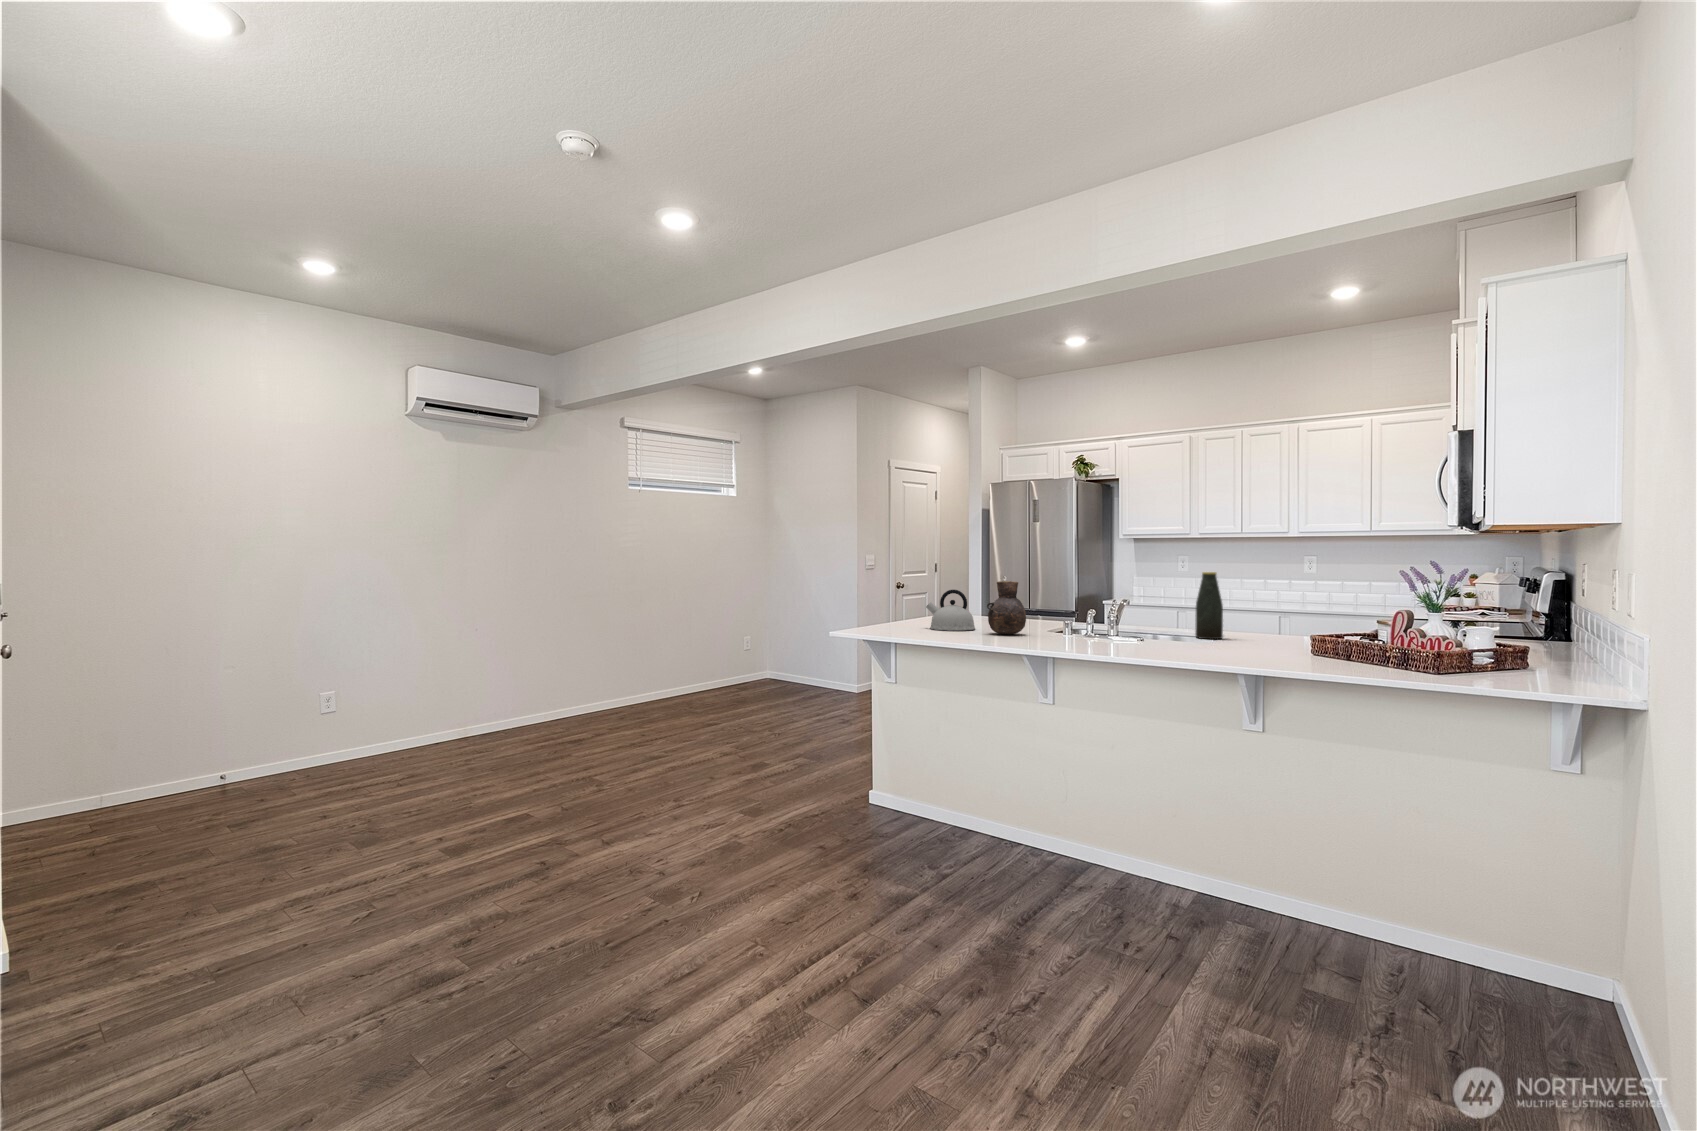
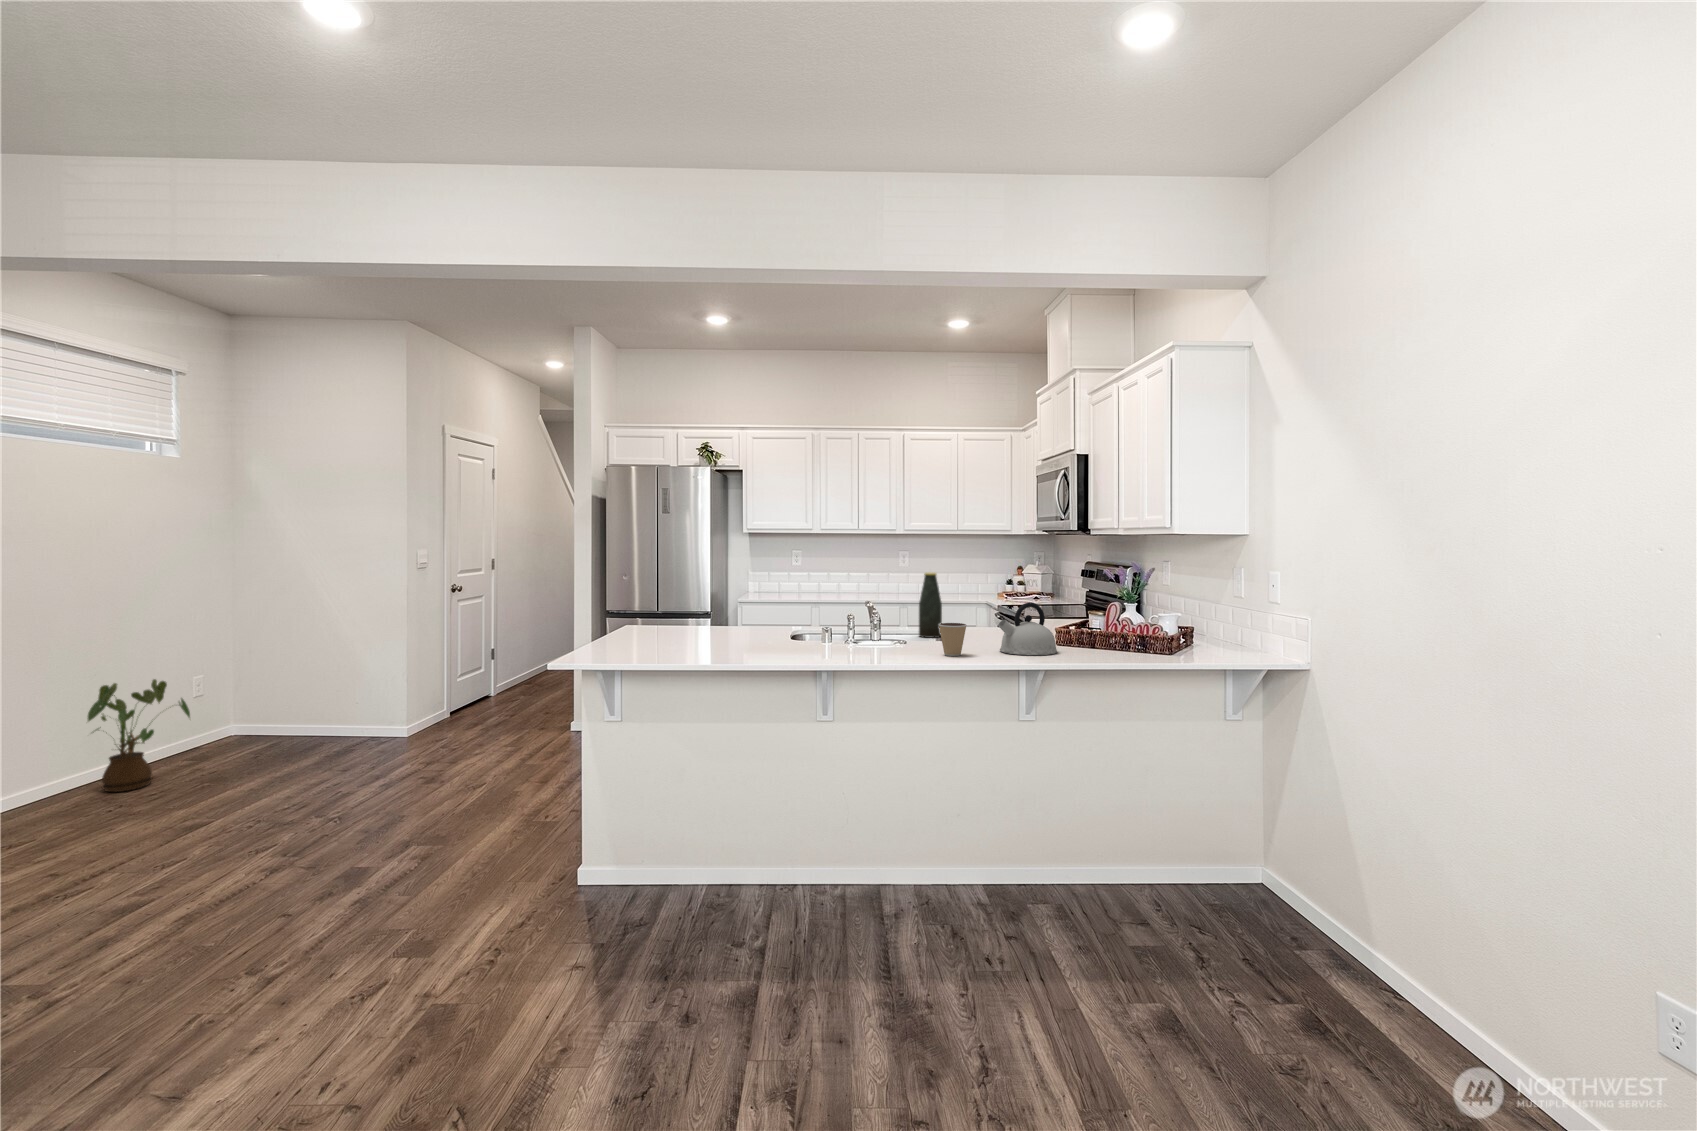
vase: present [987,581,1026,634] -> none [734,590,779,652]
kettle: present [926,590,975,631] -> present [998,602,1057,655]
coffee cup: none [1154,618,1185,651] -> present [939,623,967,656]
house plant: none [676,634,726,701] -> present [87,679,190,792]

